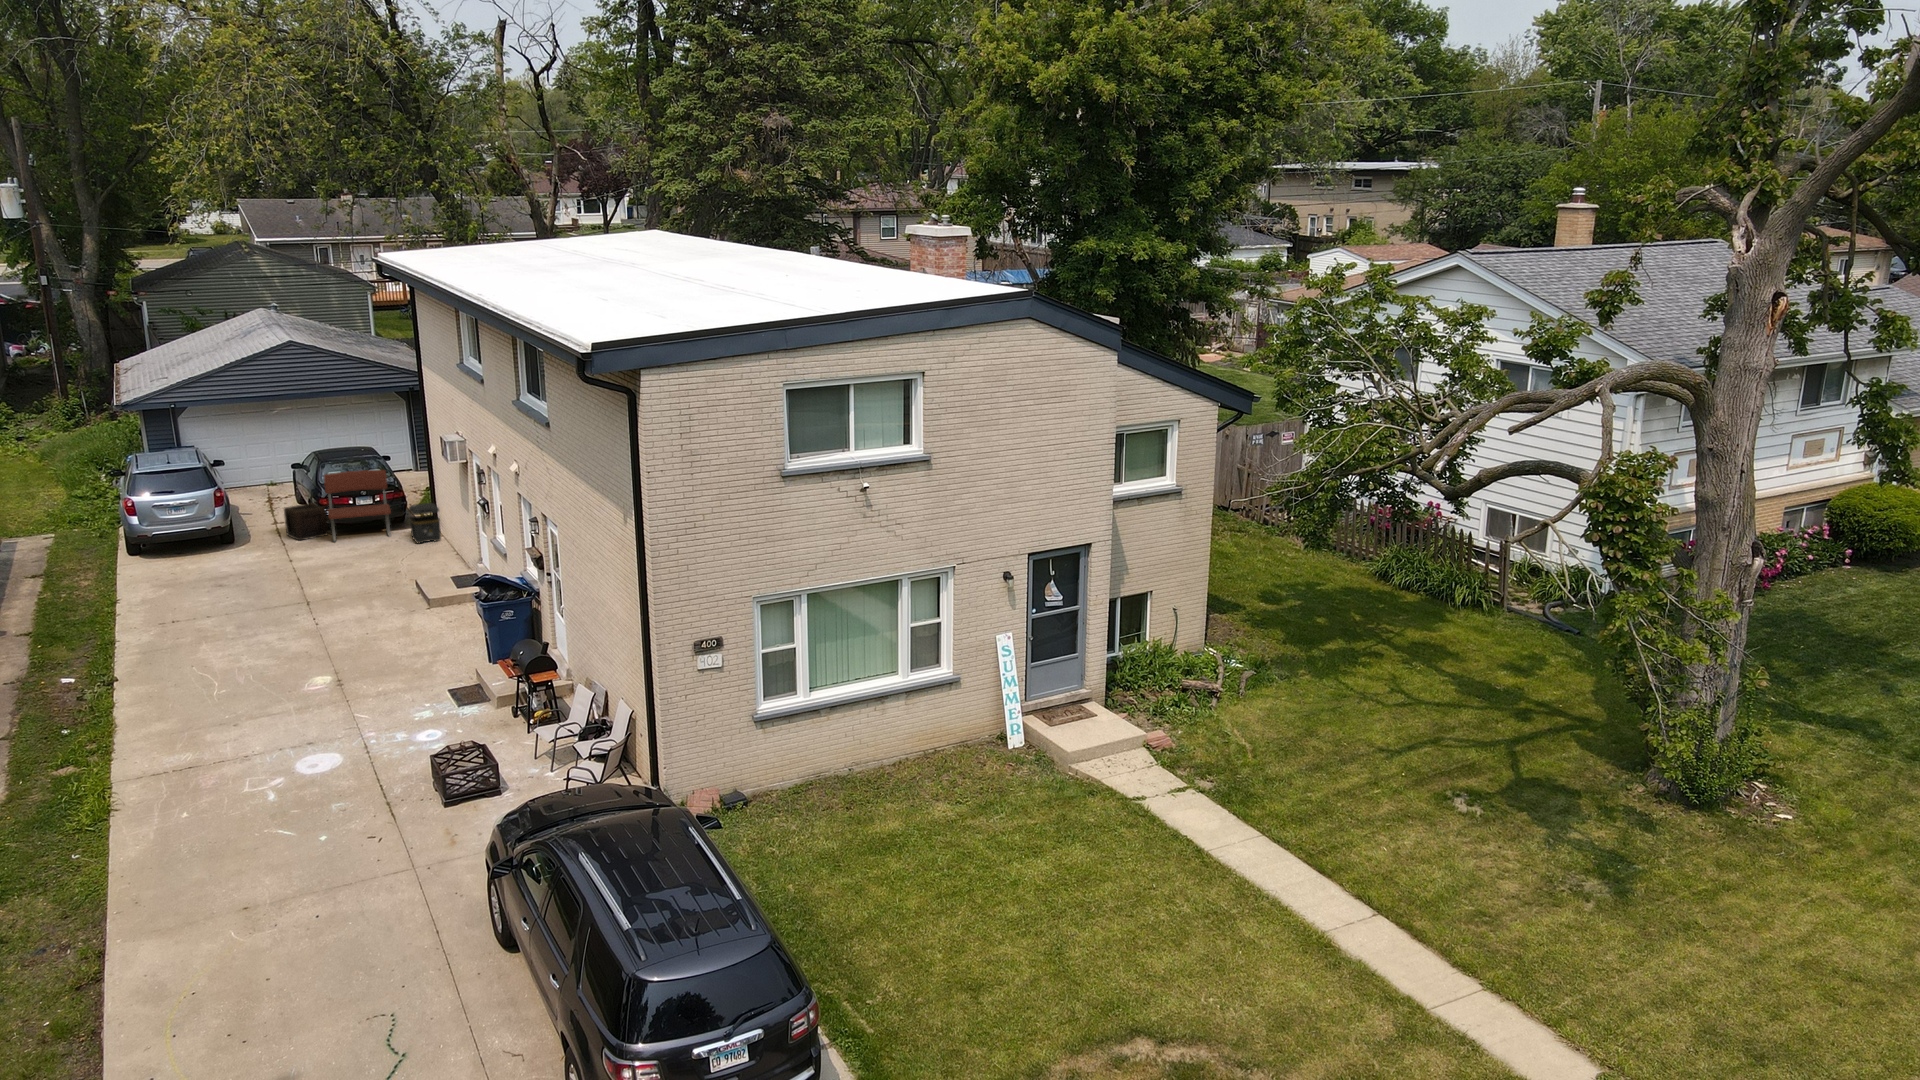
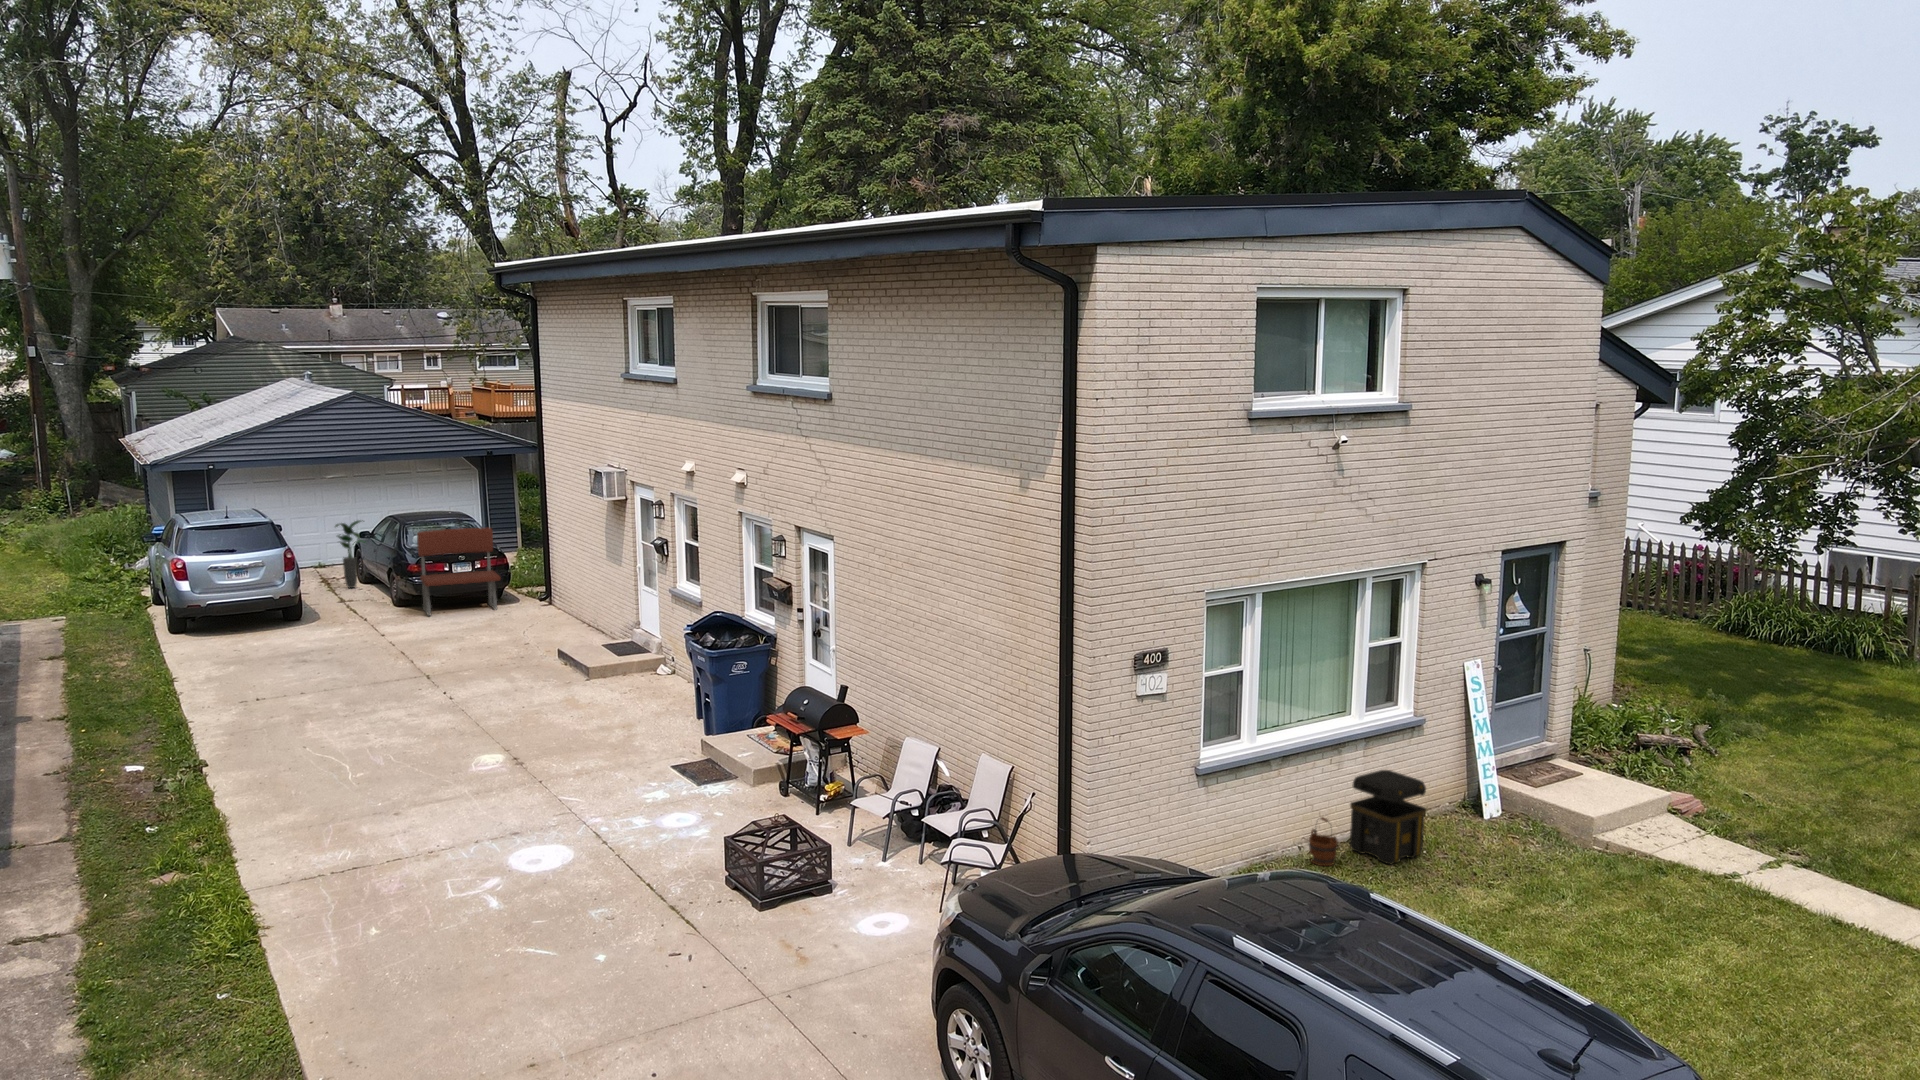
potted plant: none [269,456,297,511] -> present [335,520,362,588]
wooden crate: present [284,503,328,540] -> none [363,571,417,616]
toolbox: present [408,503,441,543] -> present [1350,770,1426,864]
wooden bucket: none [851,748,871,783] -> present [1309,817,1338,866]

